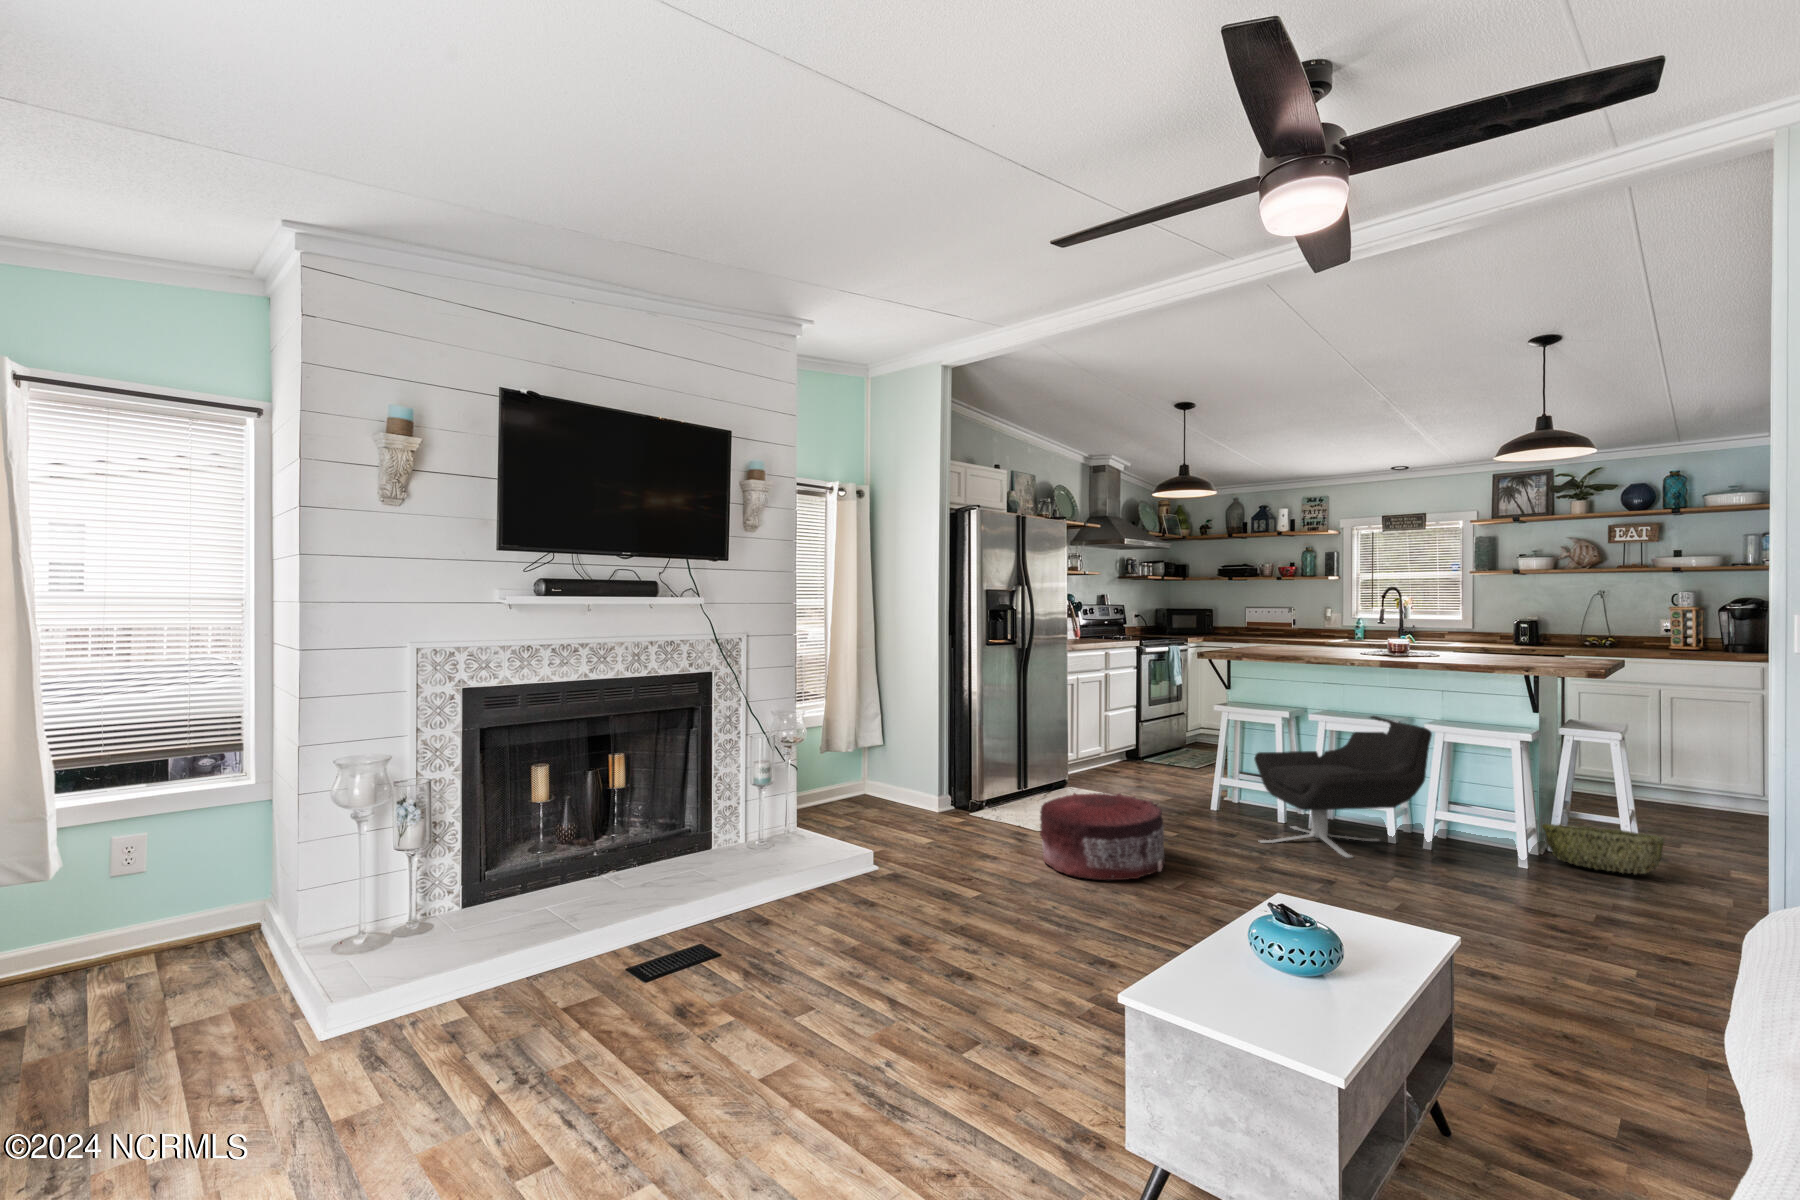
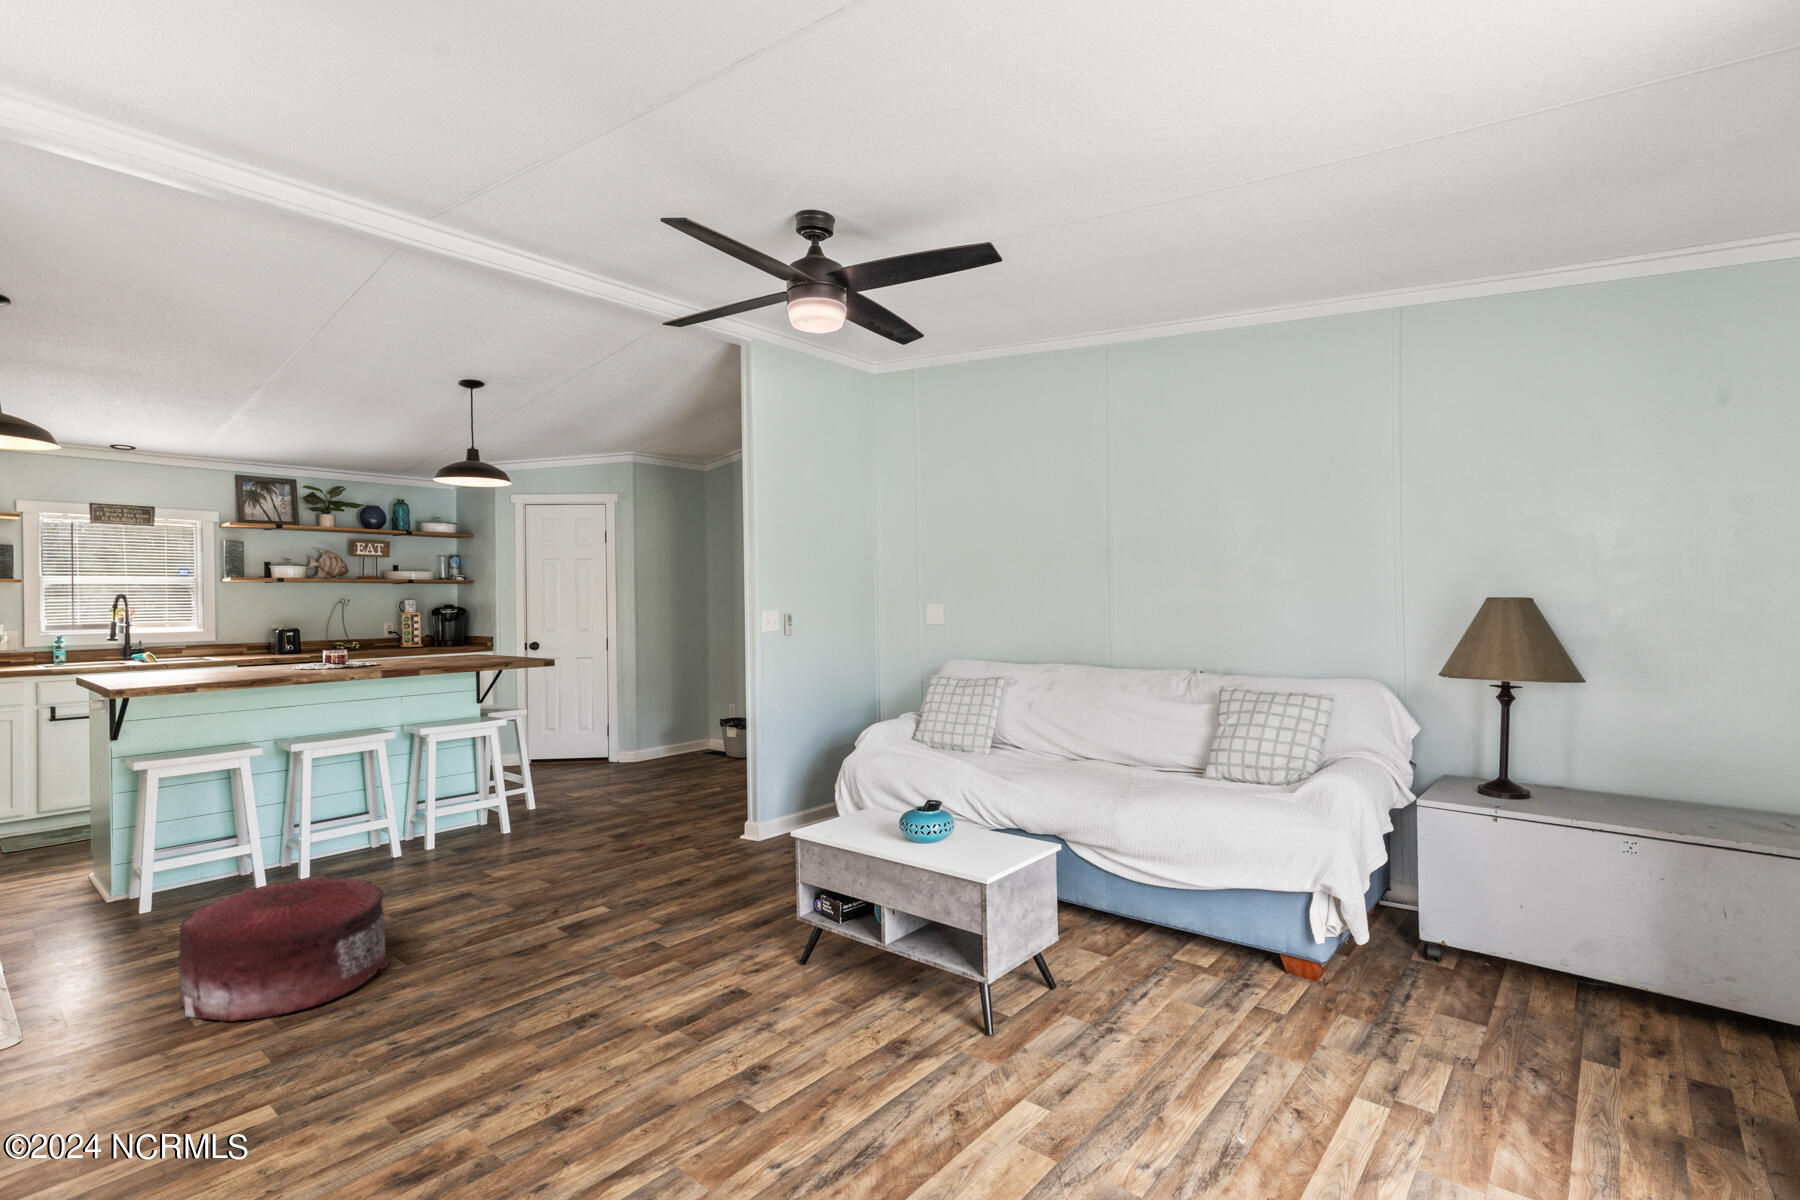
lounge chair: present [1254,716,1432,858] -> none [271,729,473,895]
woven basket: present [1542,824,1664,874] -> none [511,778,593,817]

